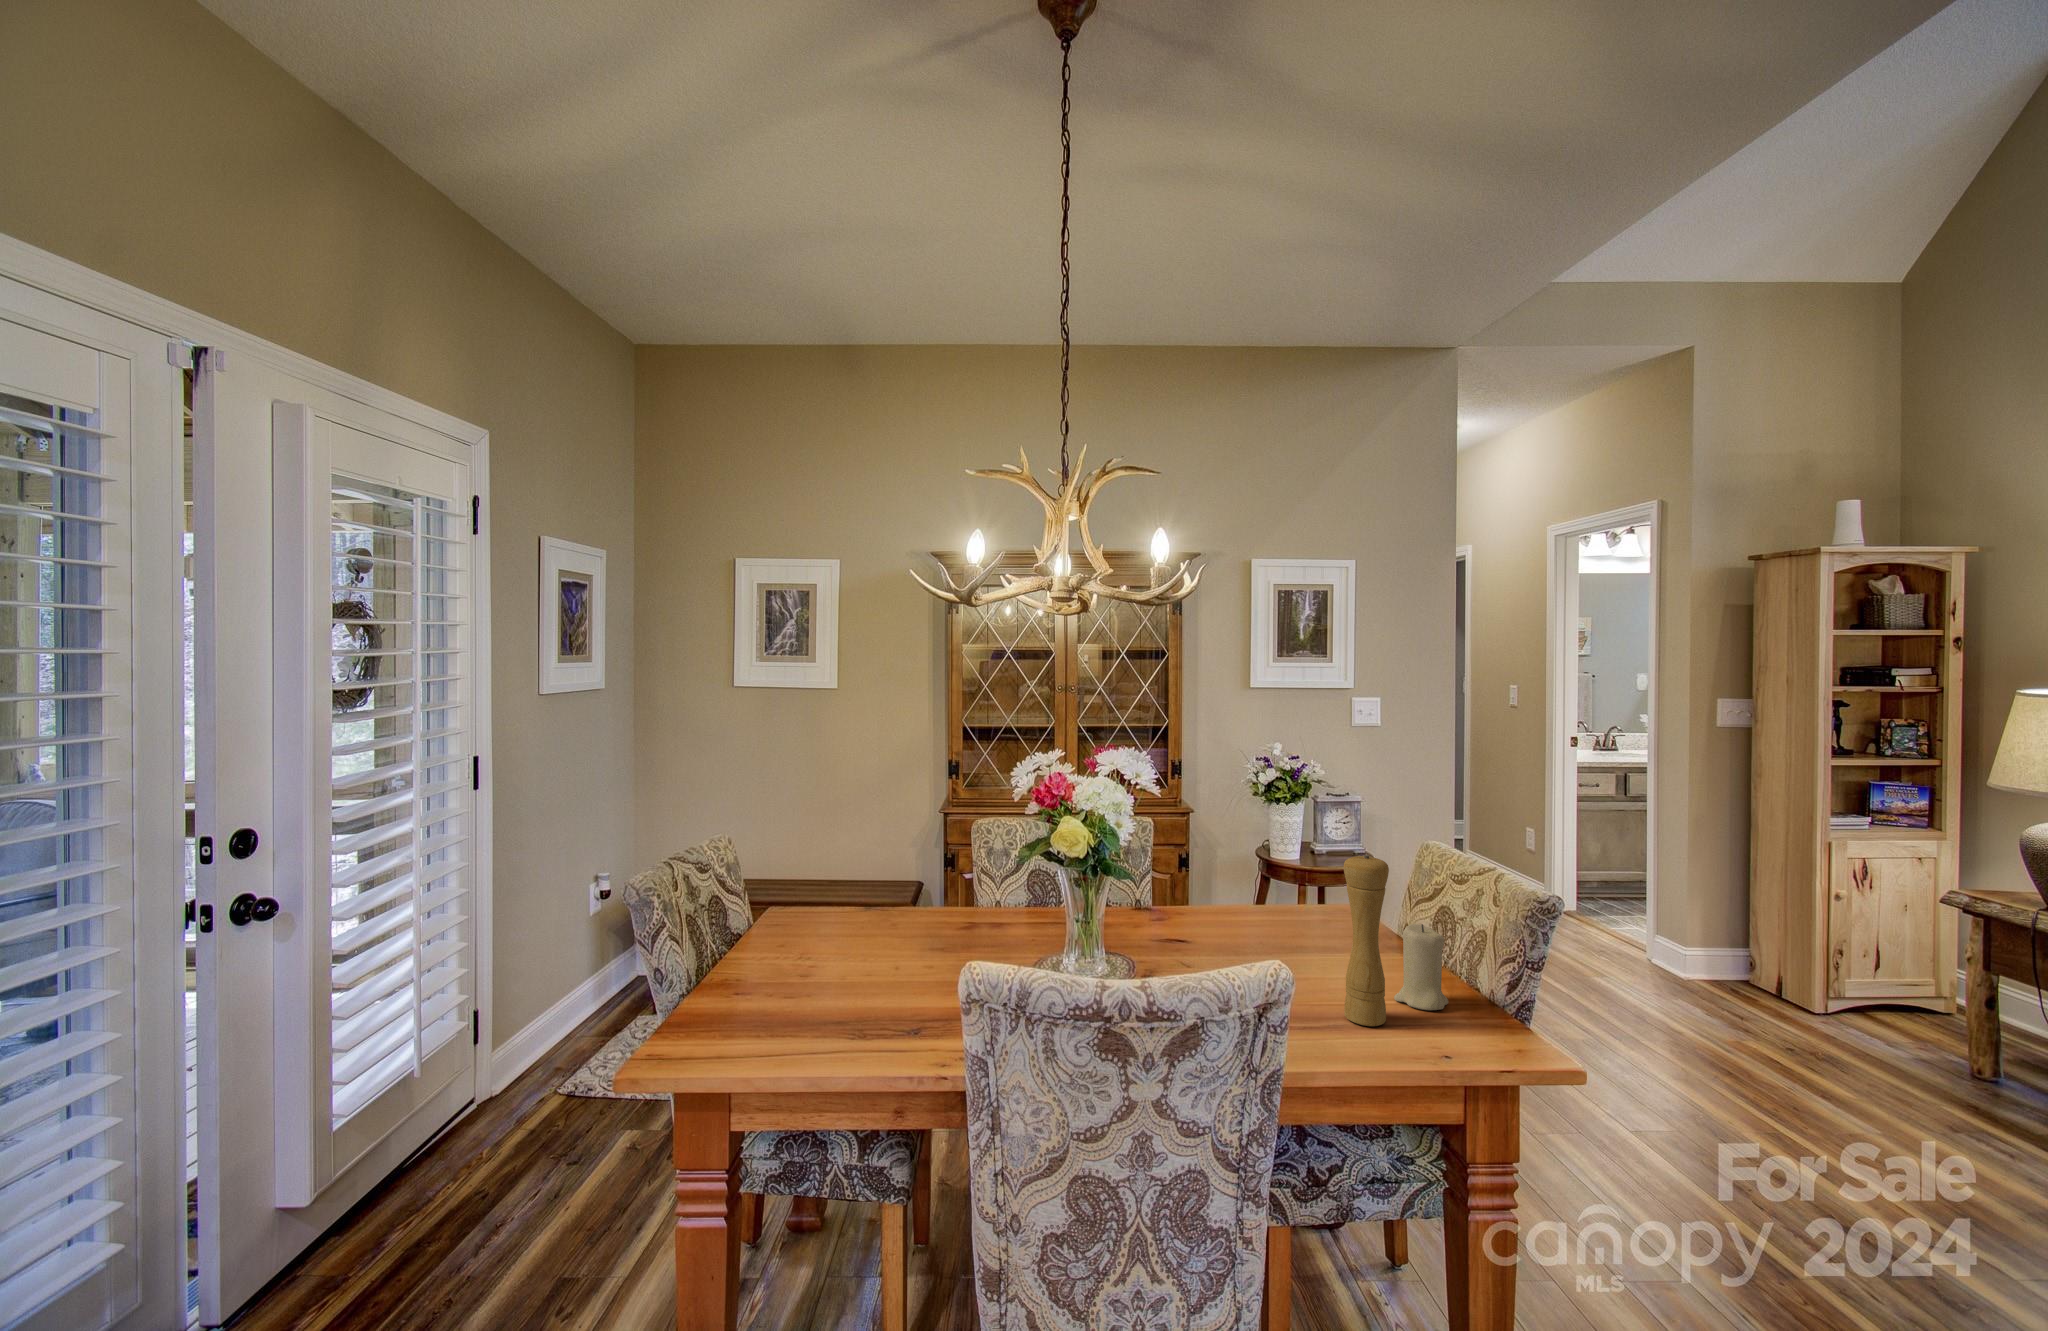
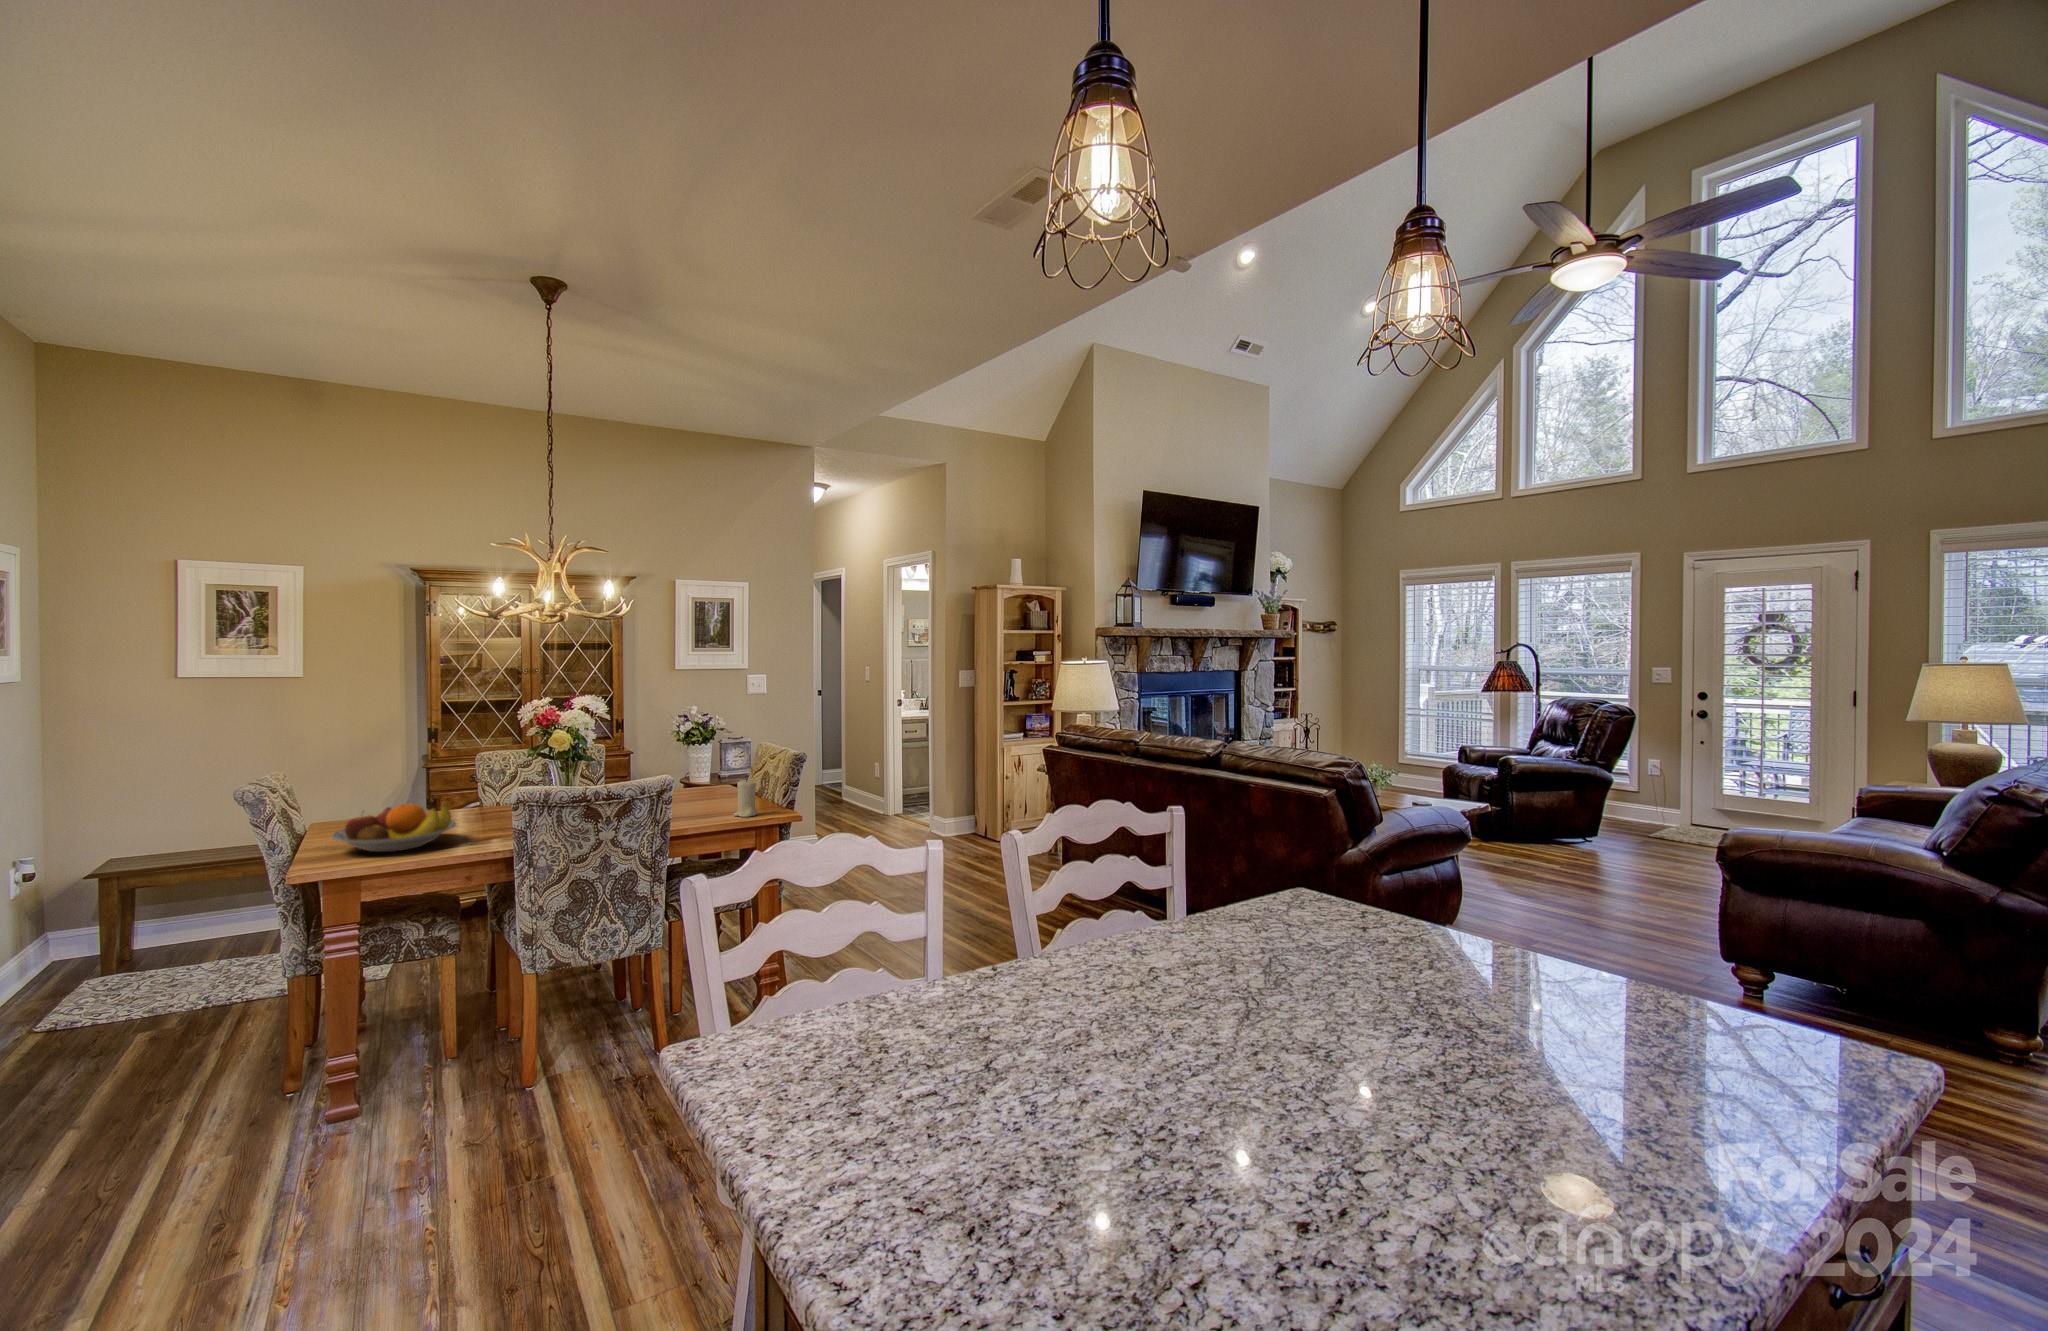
pepper mill: present [1344,855,1389,1026] -> none [706,746,727,823]
fruit bowl: none [745,903,917,992] -> present [331,804,456,852]

